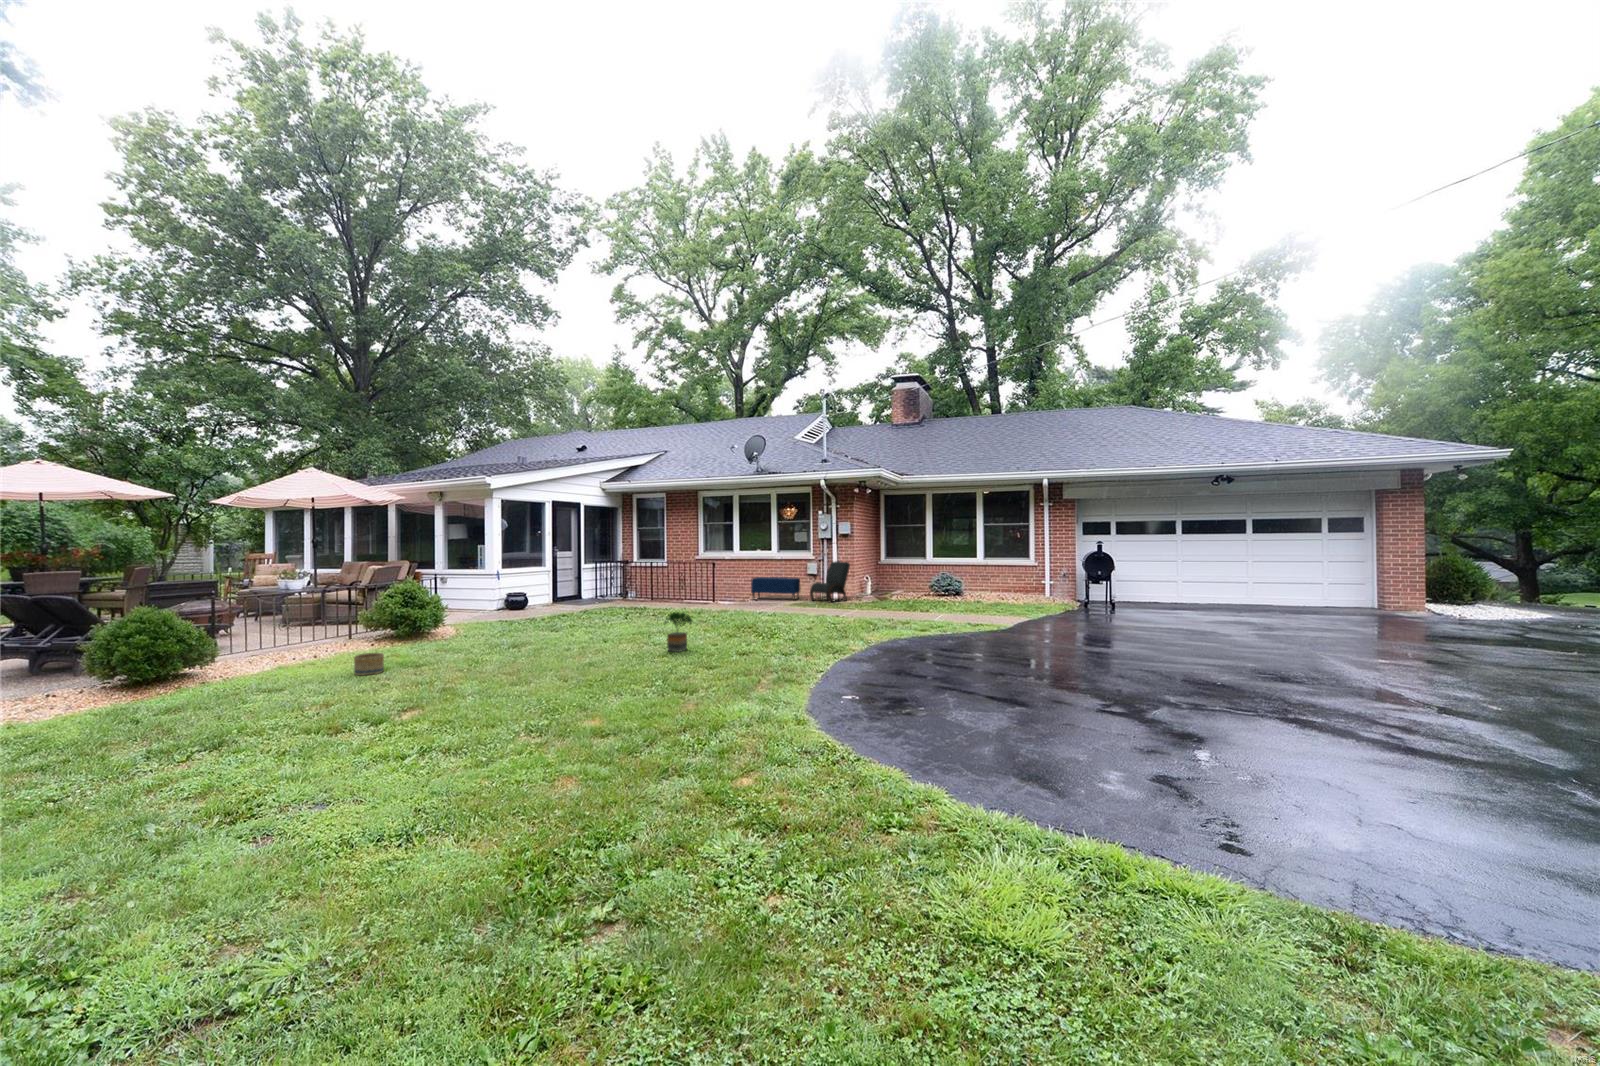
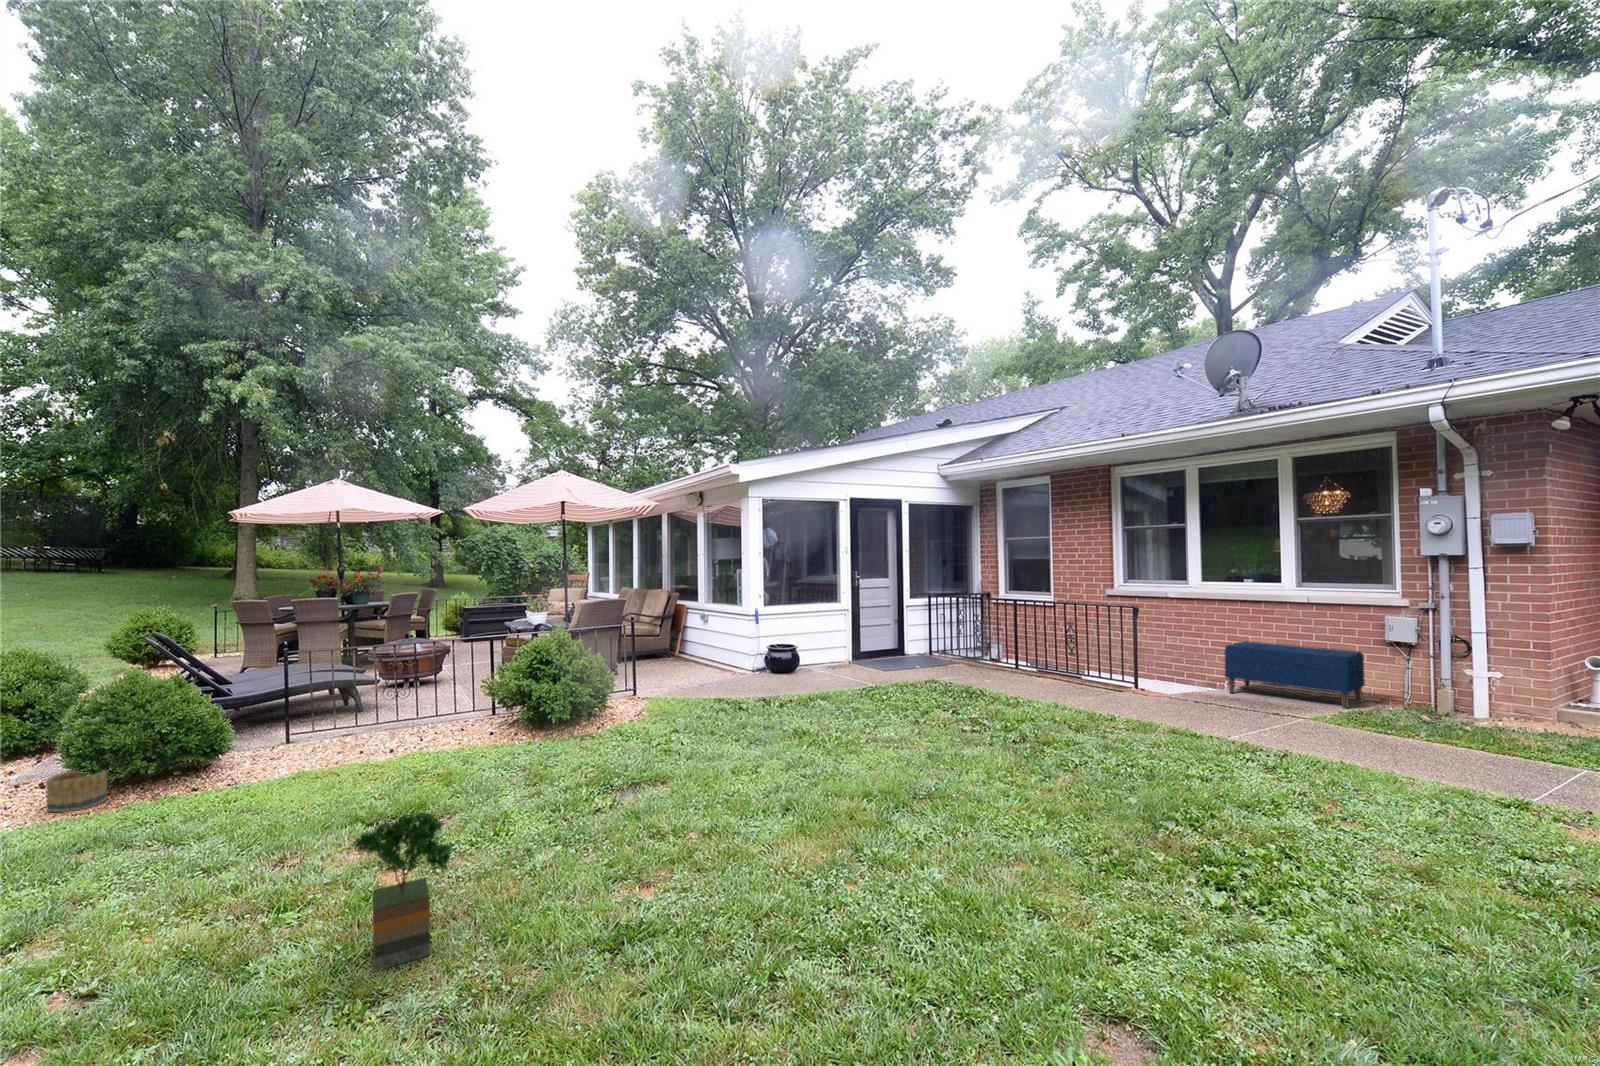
lounge chair: present [810,561,850,603] -> none [1397,616,1542,734]
potted tree: present [664,613,692,652] -> present [354,813,453,971]
basket: present [354,653,384,675] -> present [46,770,107,812]

